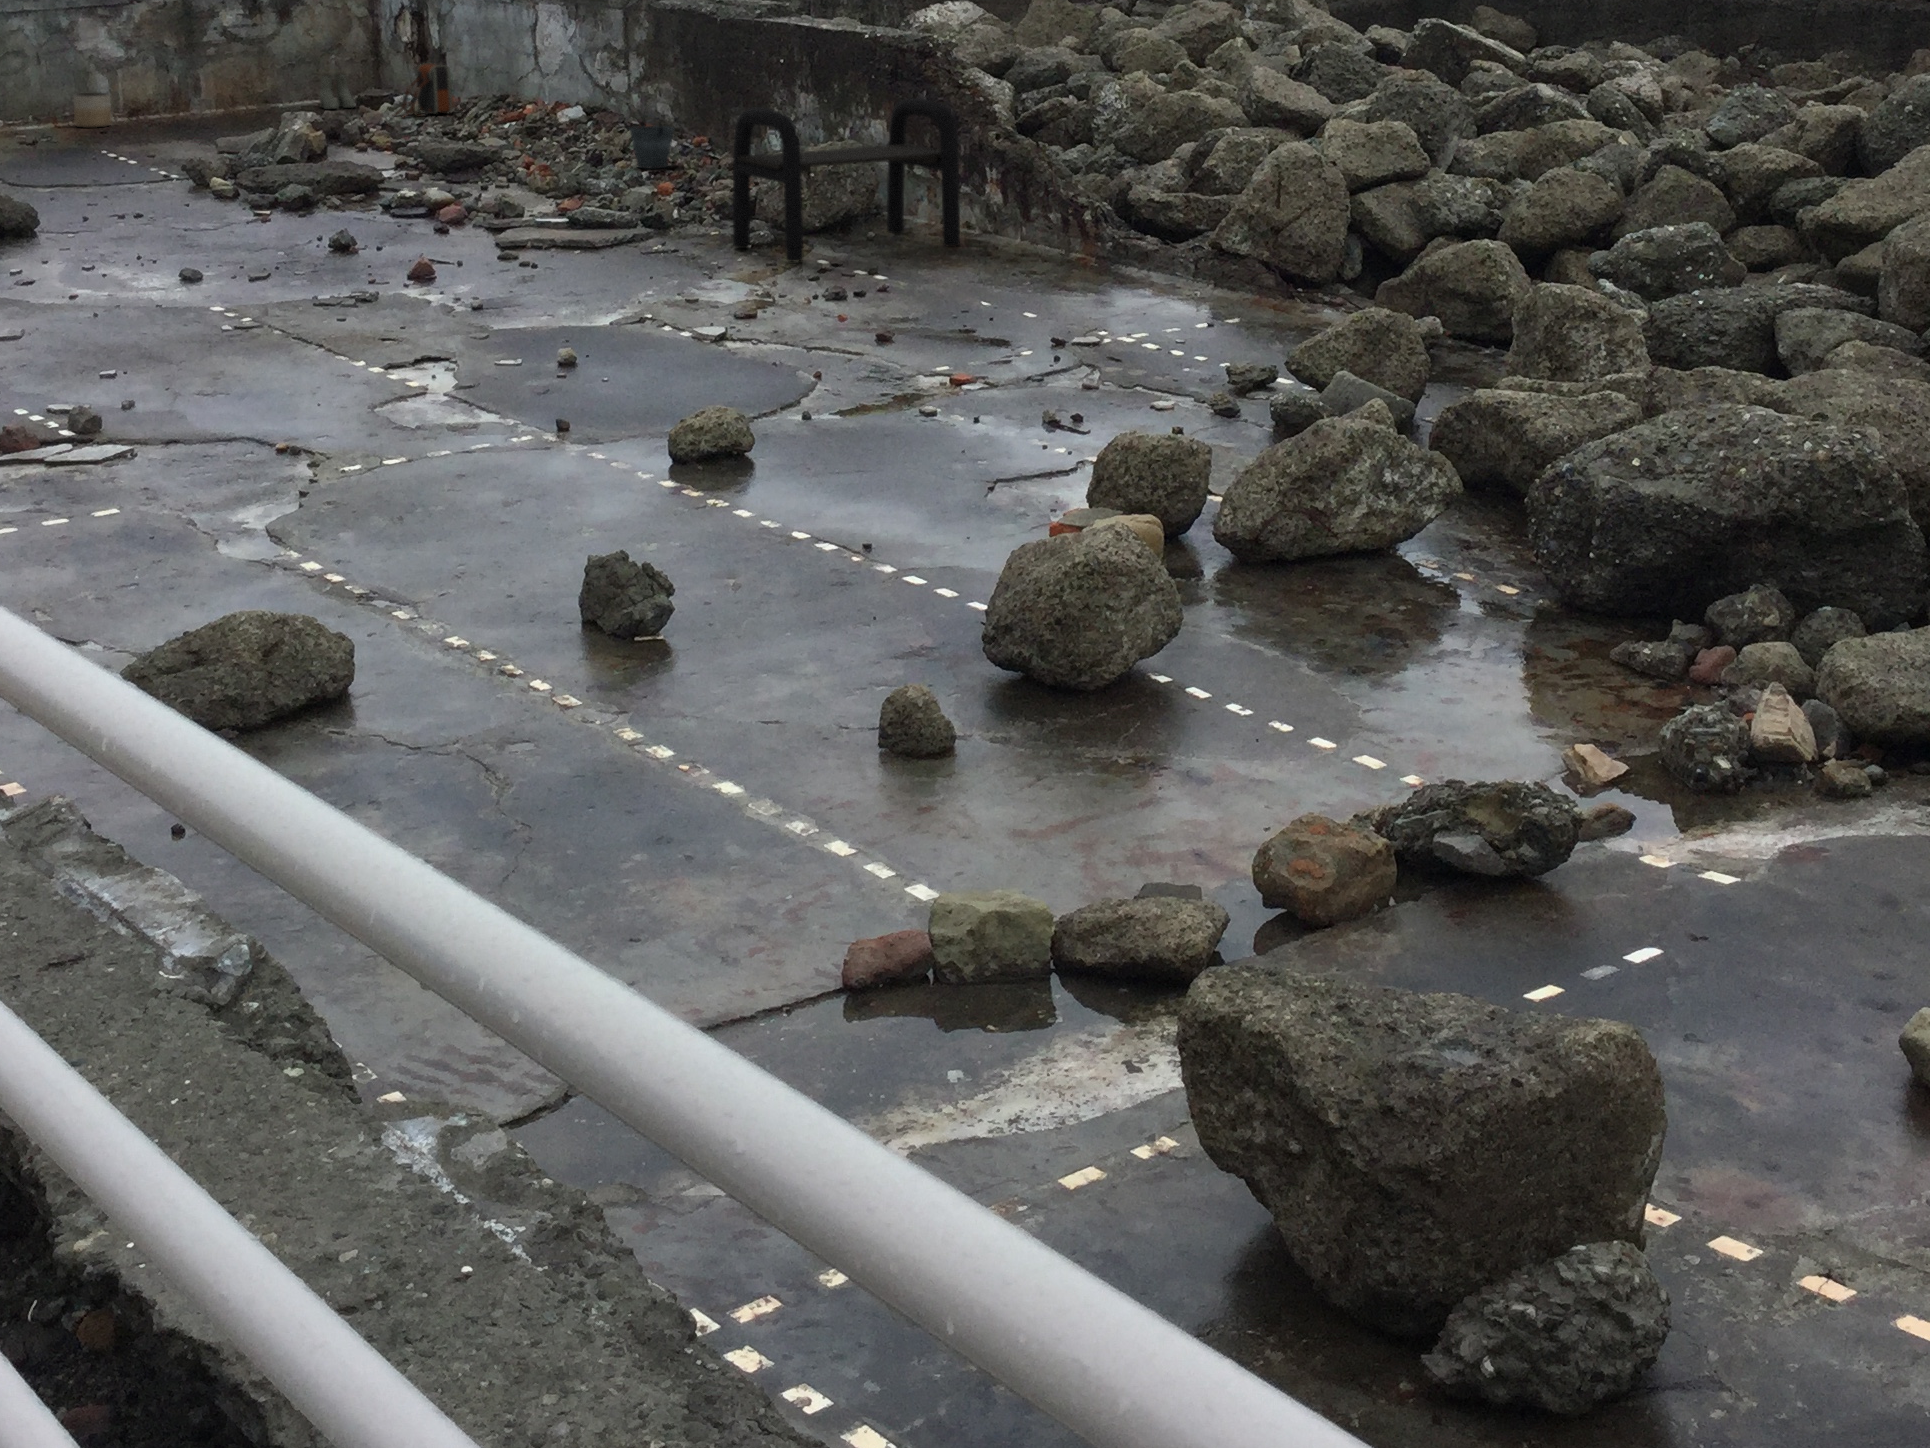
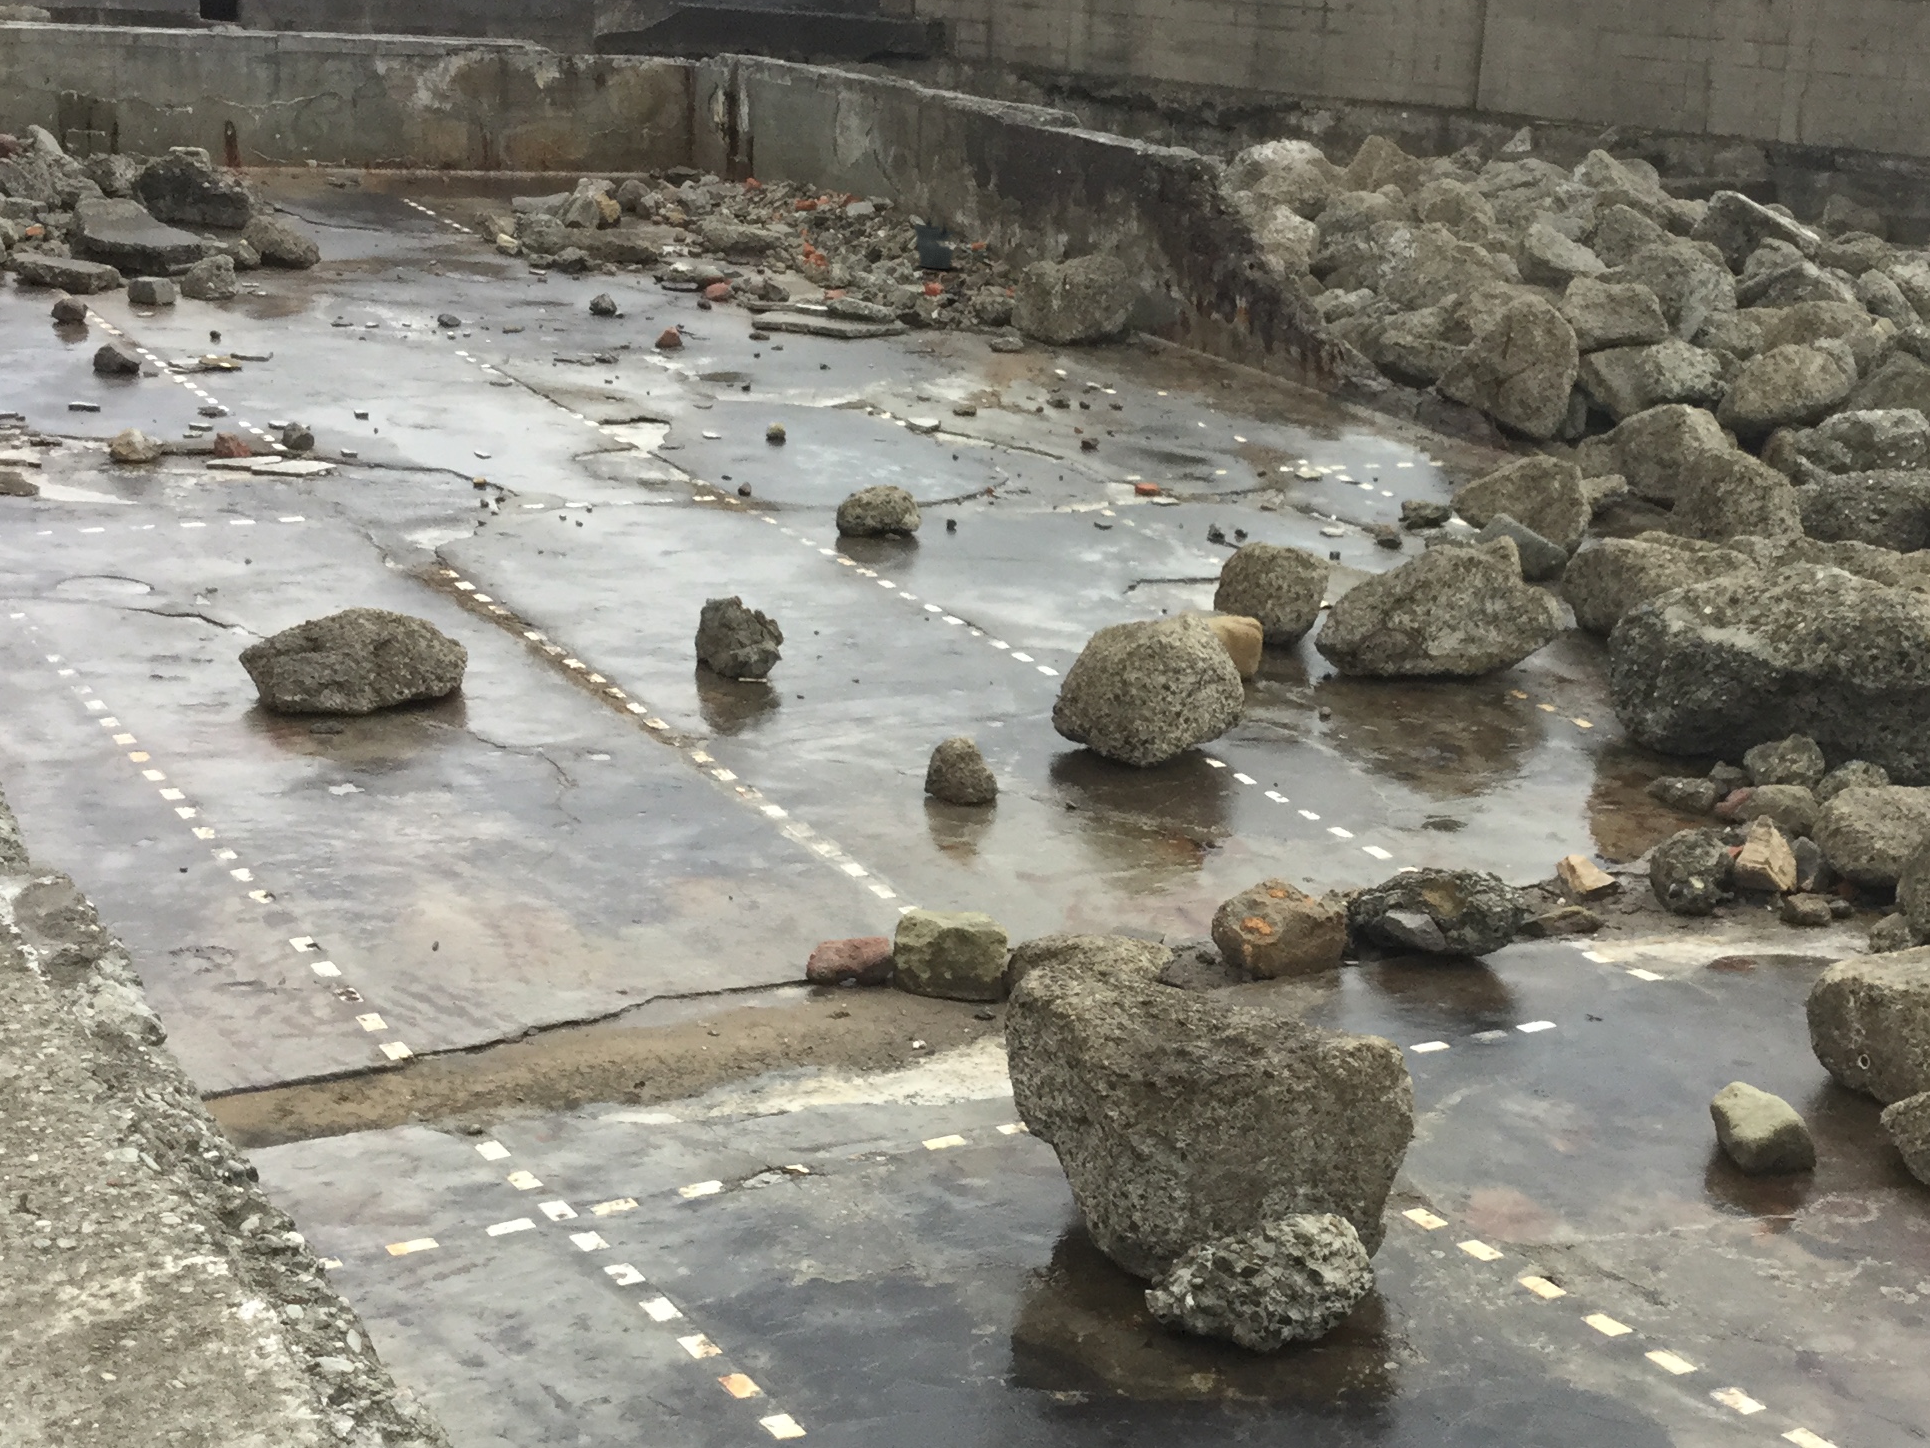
backpack: present [392,63,459,117] -> none [701,146,772,198]
boots: present [320,74,355,109] -> none [635,149,669,184]
planter: present [73,93,112,128] -> none [391,144,427,179]
bench: present [733,98,960,262] -> none [980,209,1208,368]

